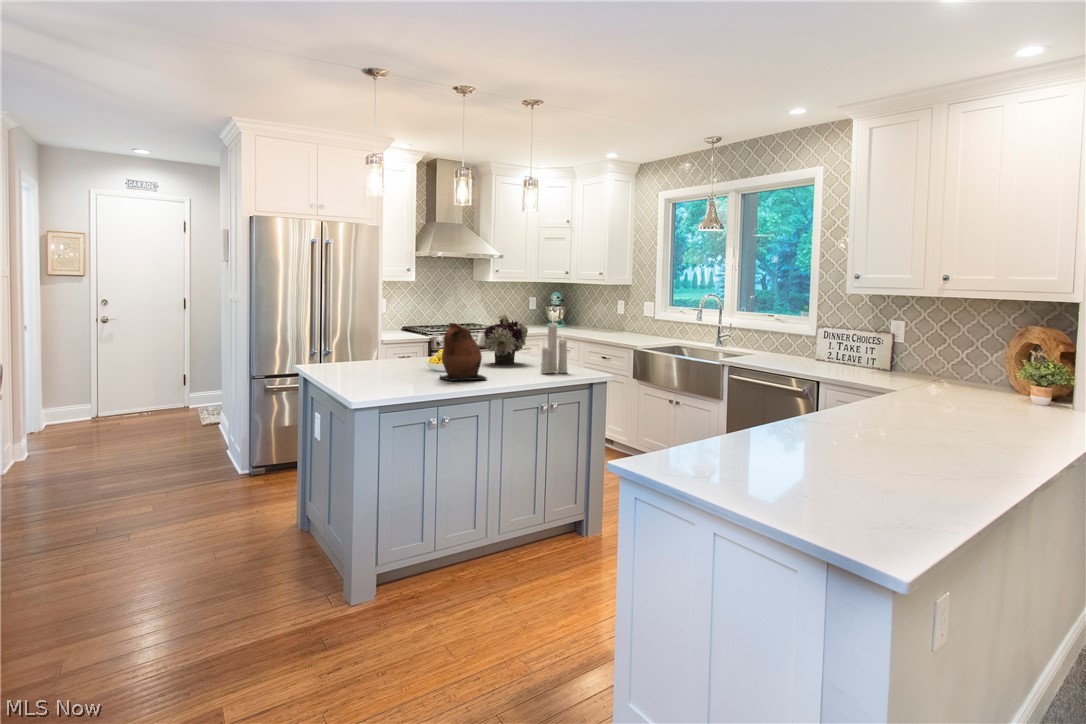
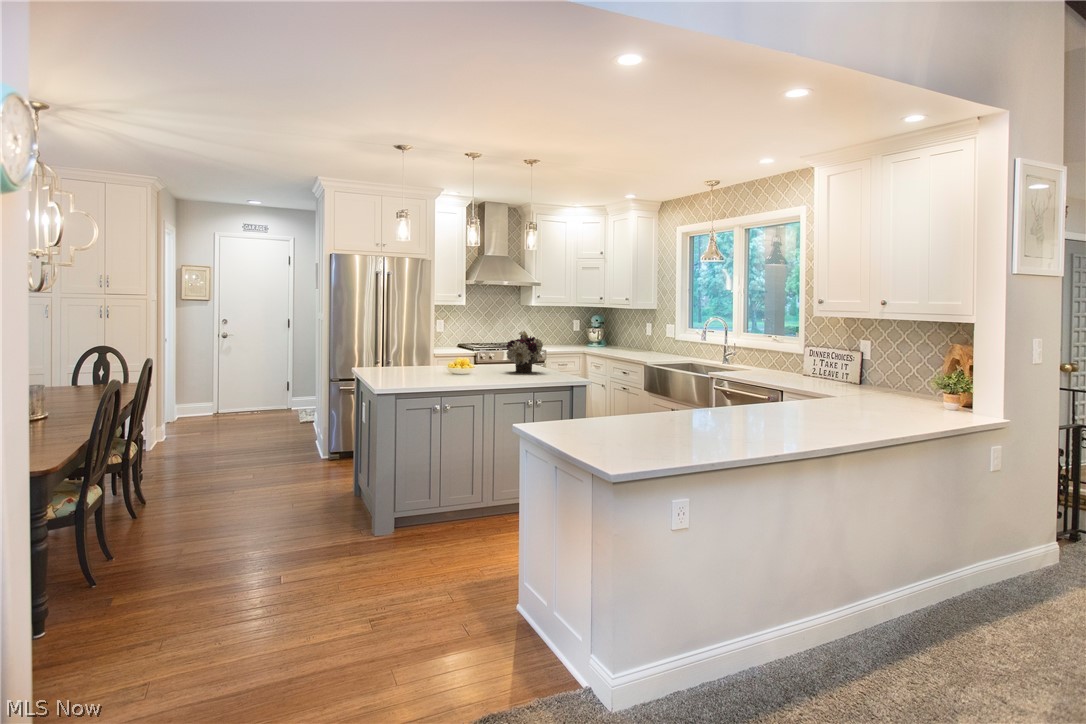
ceramic pitcher: present [440,323,487,380] -> none [456,335,495,382]
candle: present [540,323,567,373] -> none [544,330,567,379]

